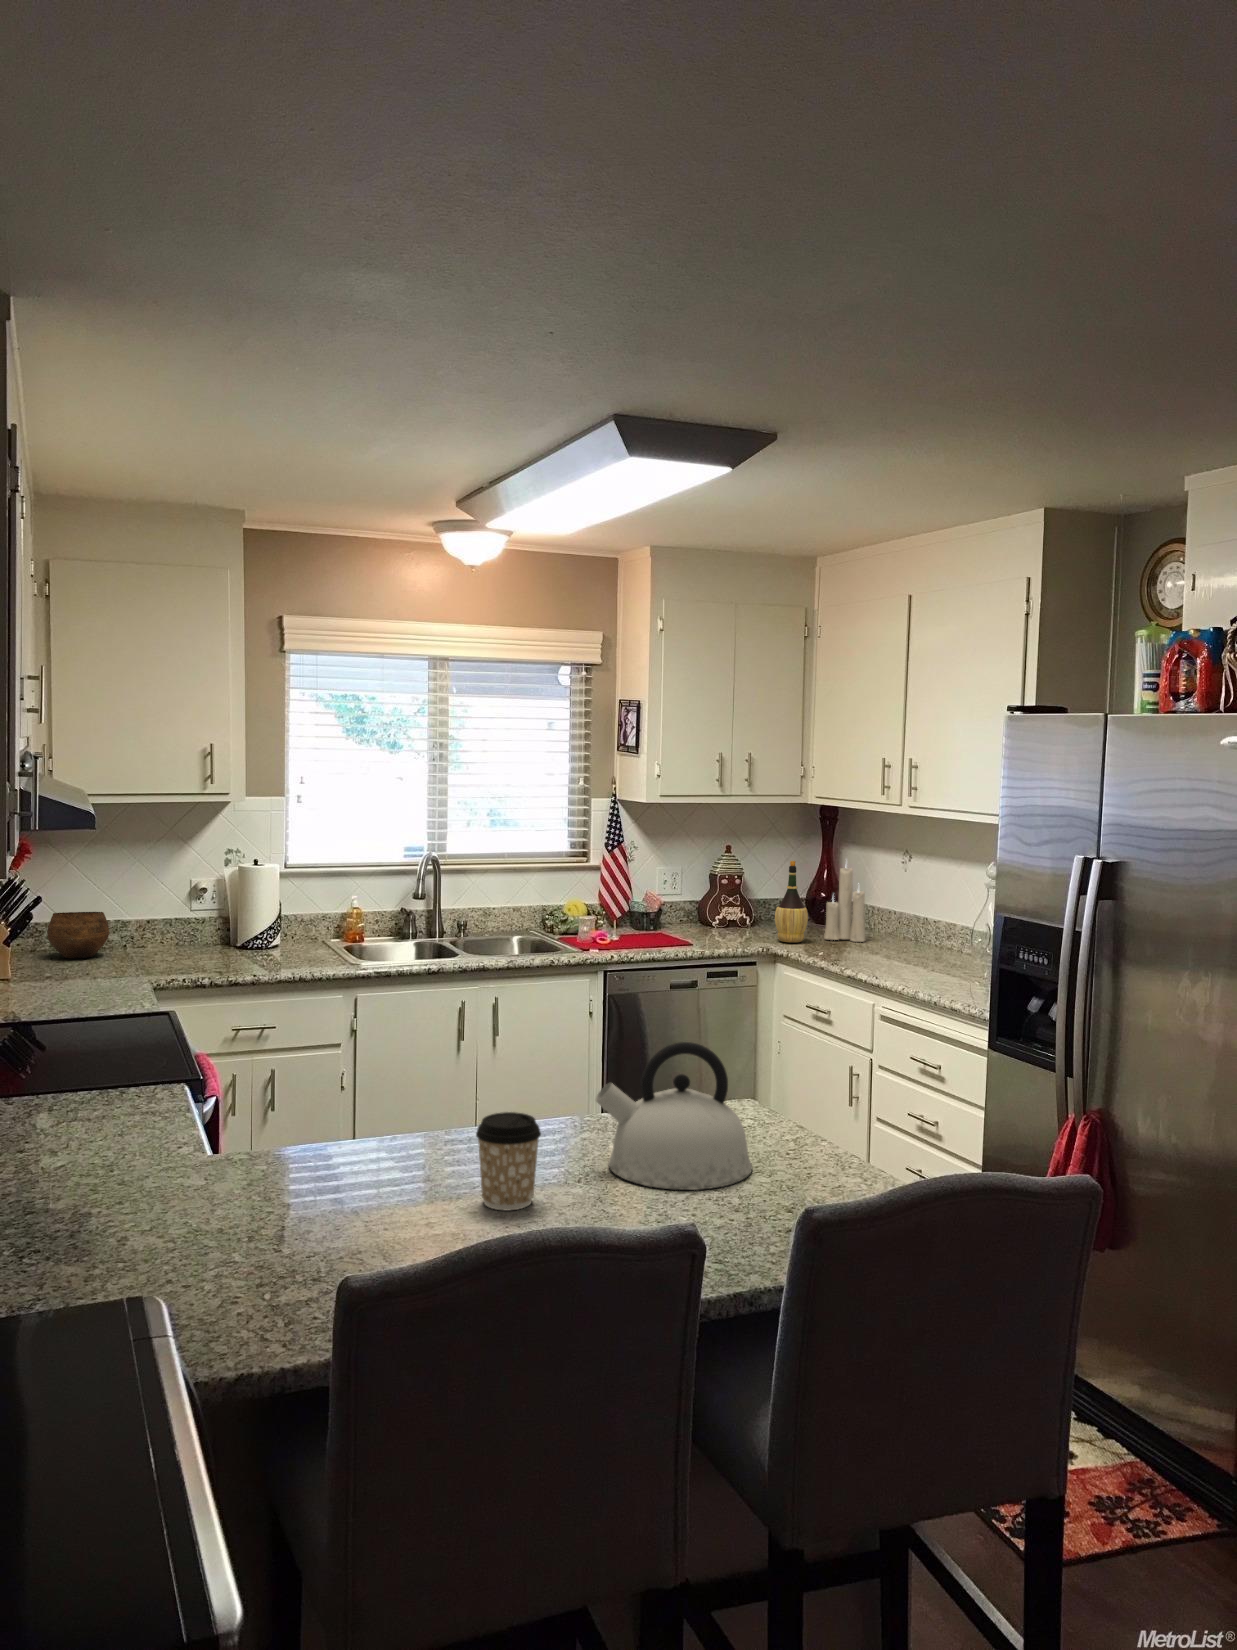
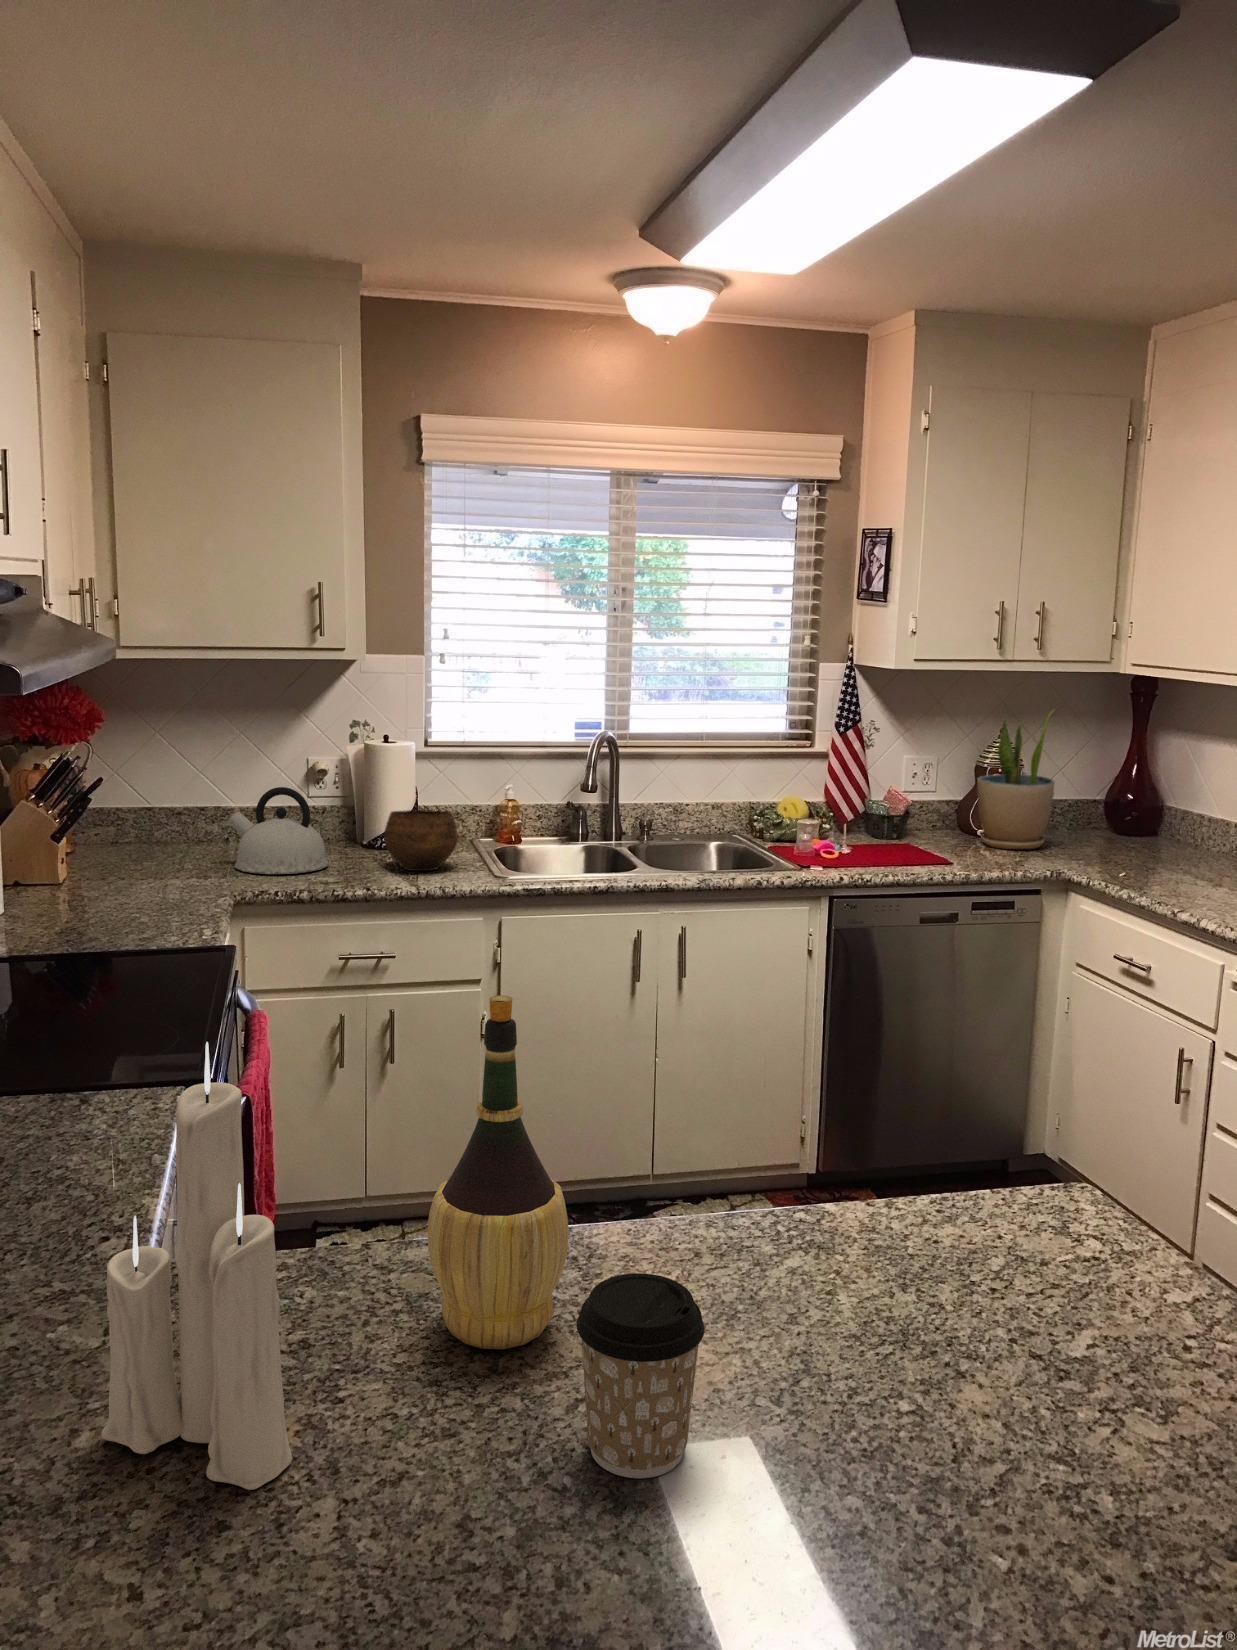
potted plant: none [710,829,765,934] -> present [977,710,1054,849]
wine bottle: present [775,861,808,942] -> present [427,995,569,1349]
candle: present [824,867,865,942] -> present [101,1042,292,1490]
bowl: present [47,912,110,958] -> present [384,810,458,871]
kettle: present [596,1042,752,1190] -> present [227,787,329,874]

